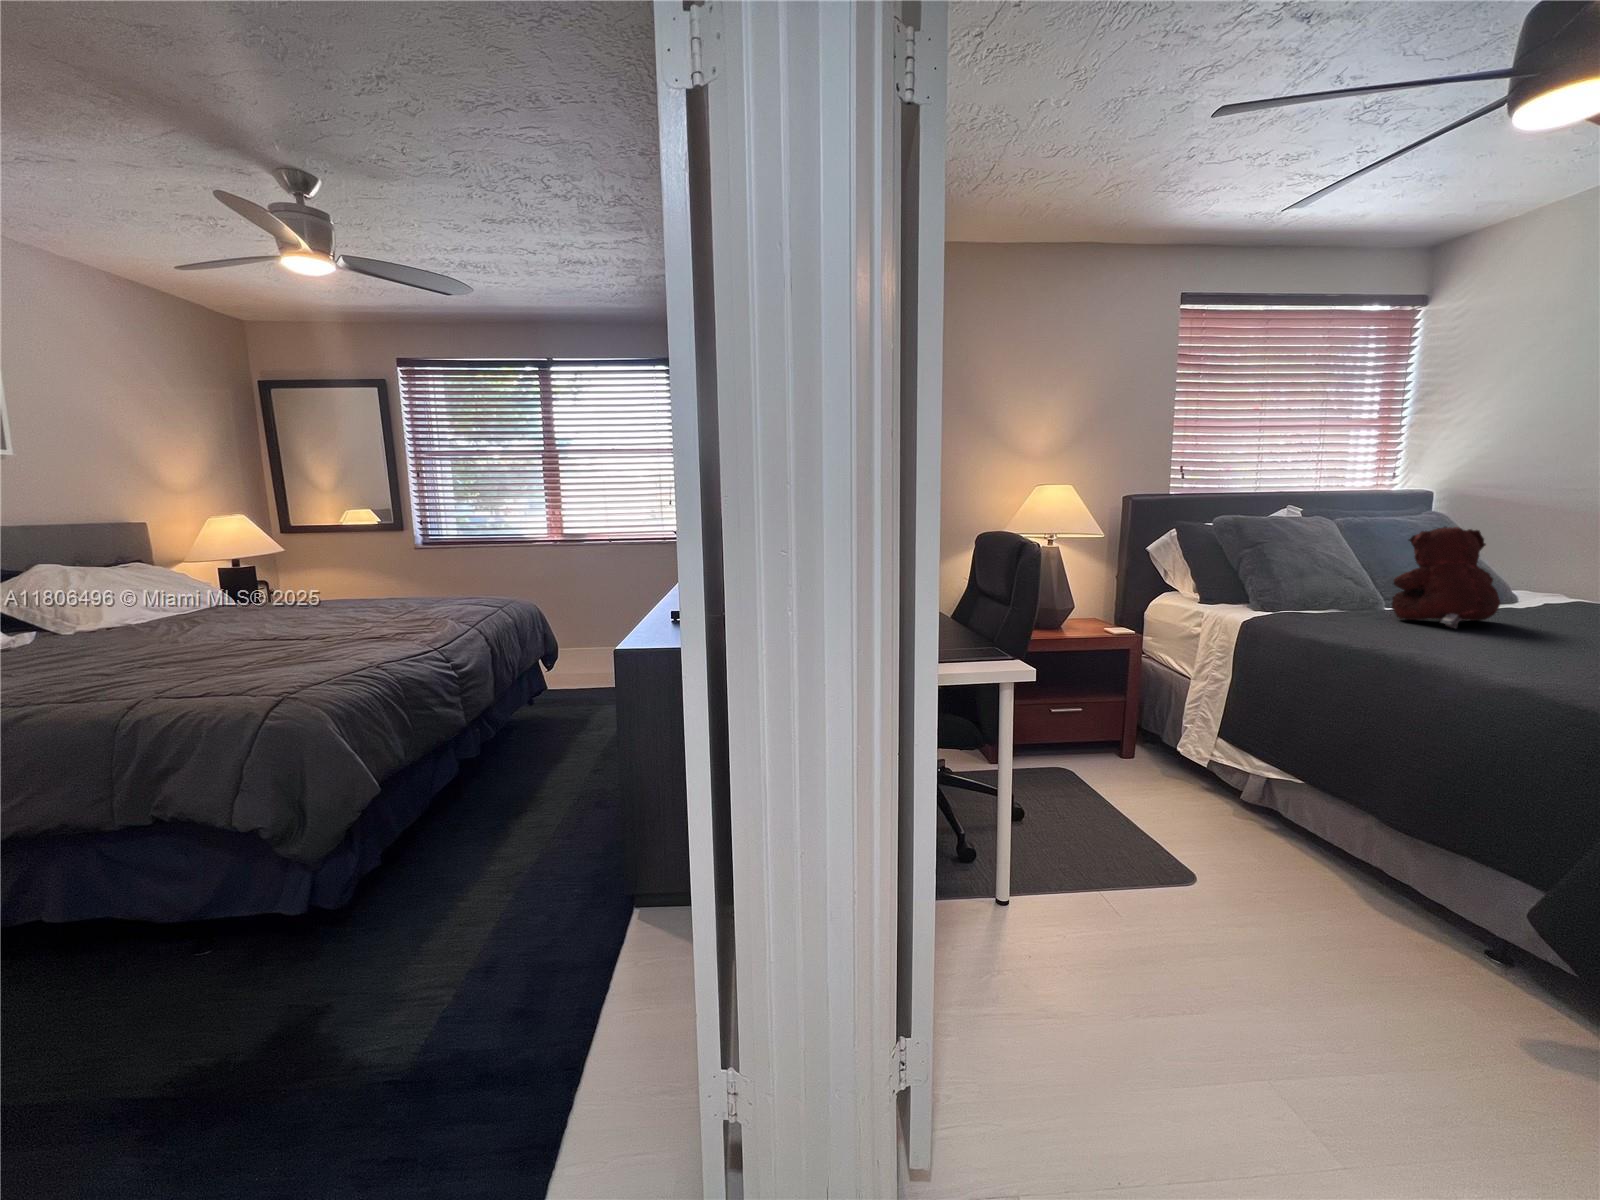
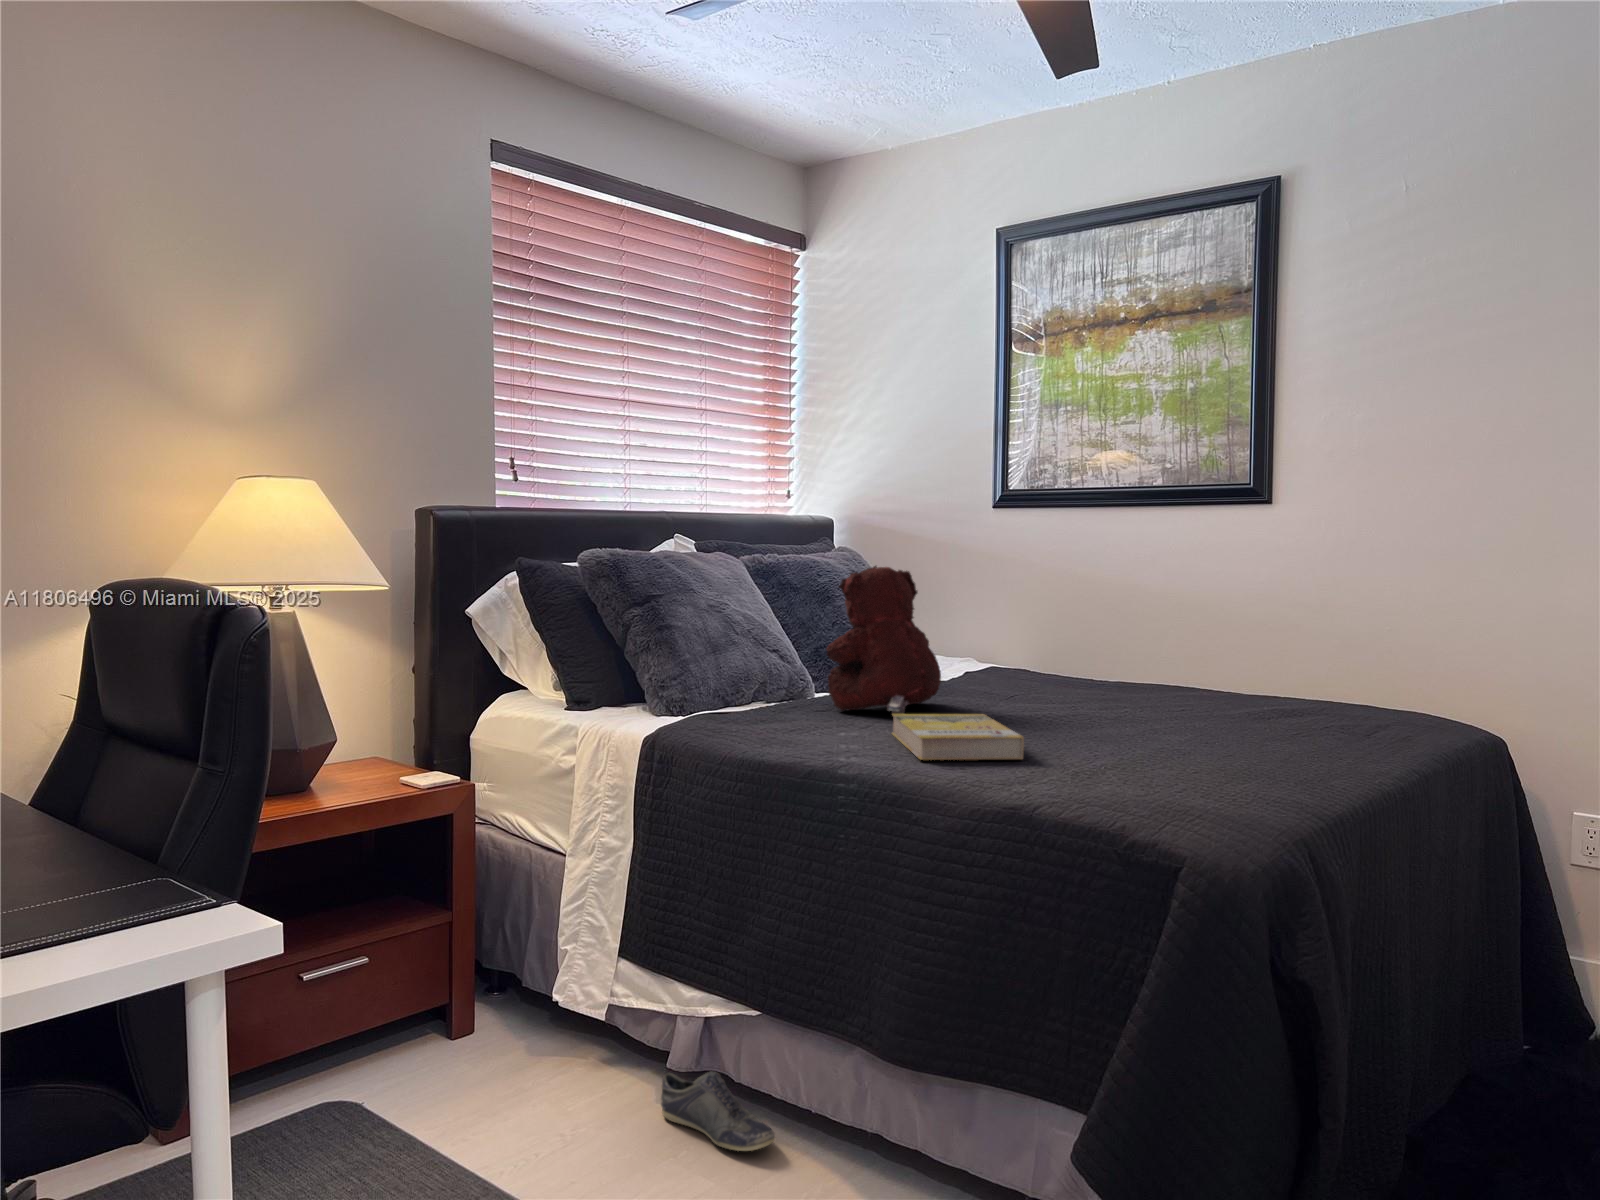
book: none [1437,625,1559,666] -> present [892,714,1024,760]
shoe: none [1234,801,1306,855] -> present [661,1071,775,1151]

